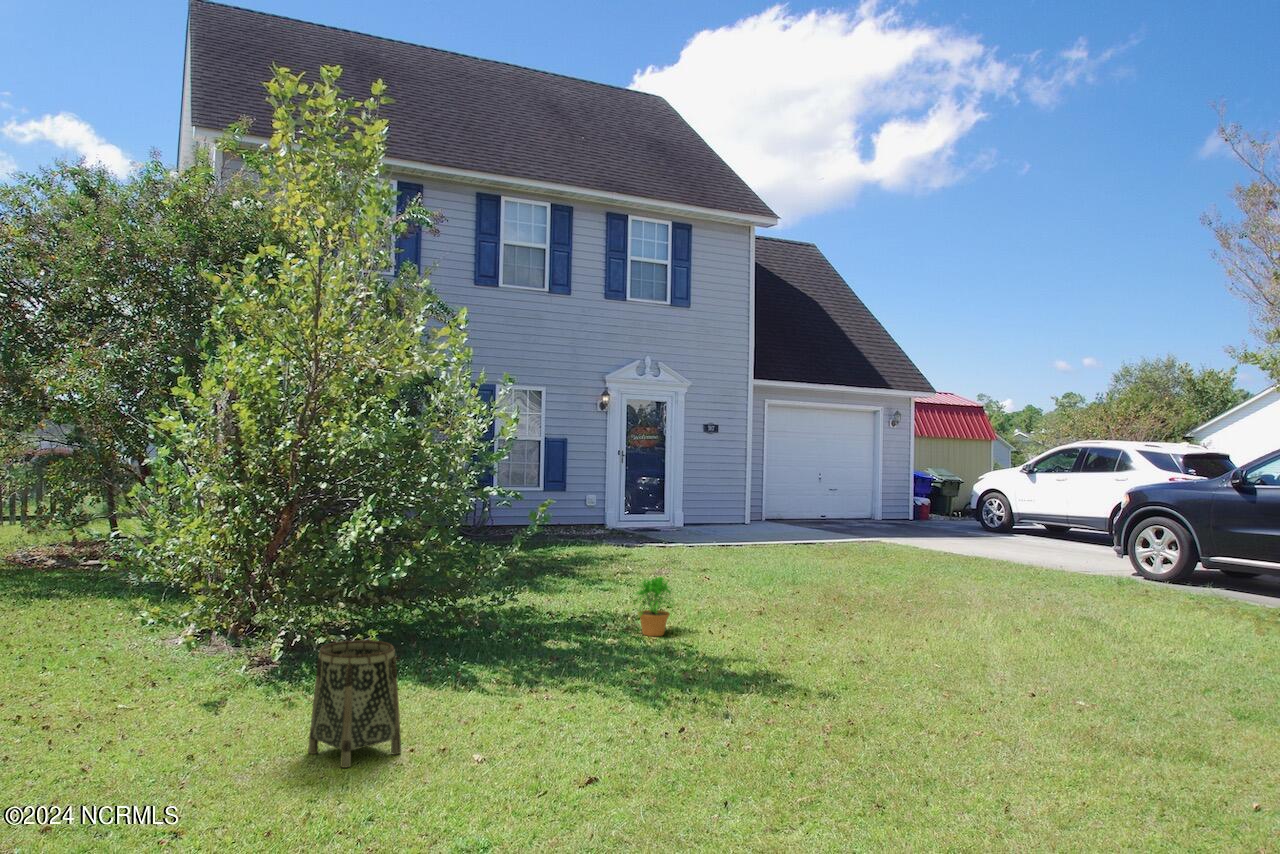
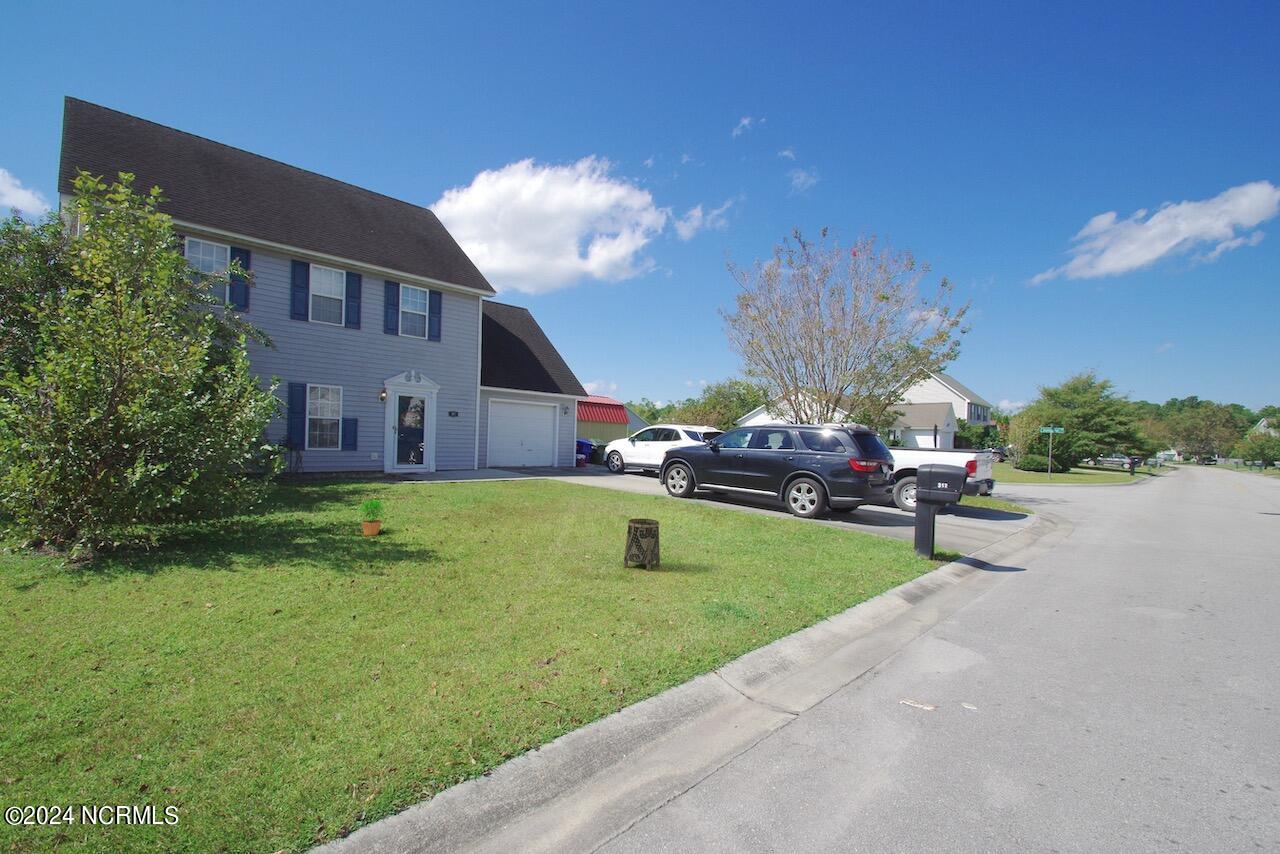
basket: present [308,640,401,767] -> present [624,519,660,571]

